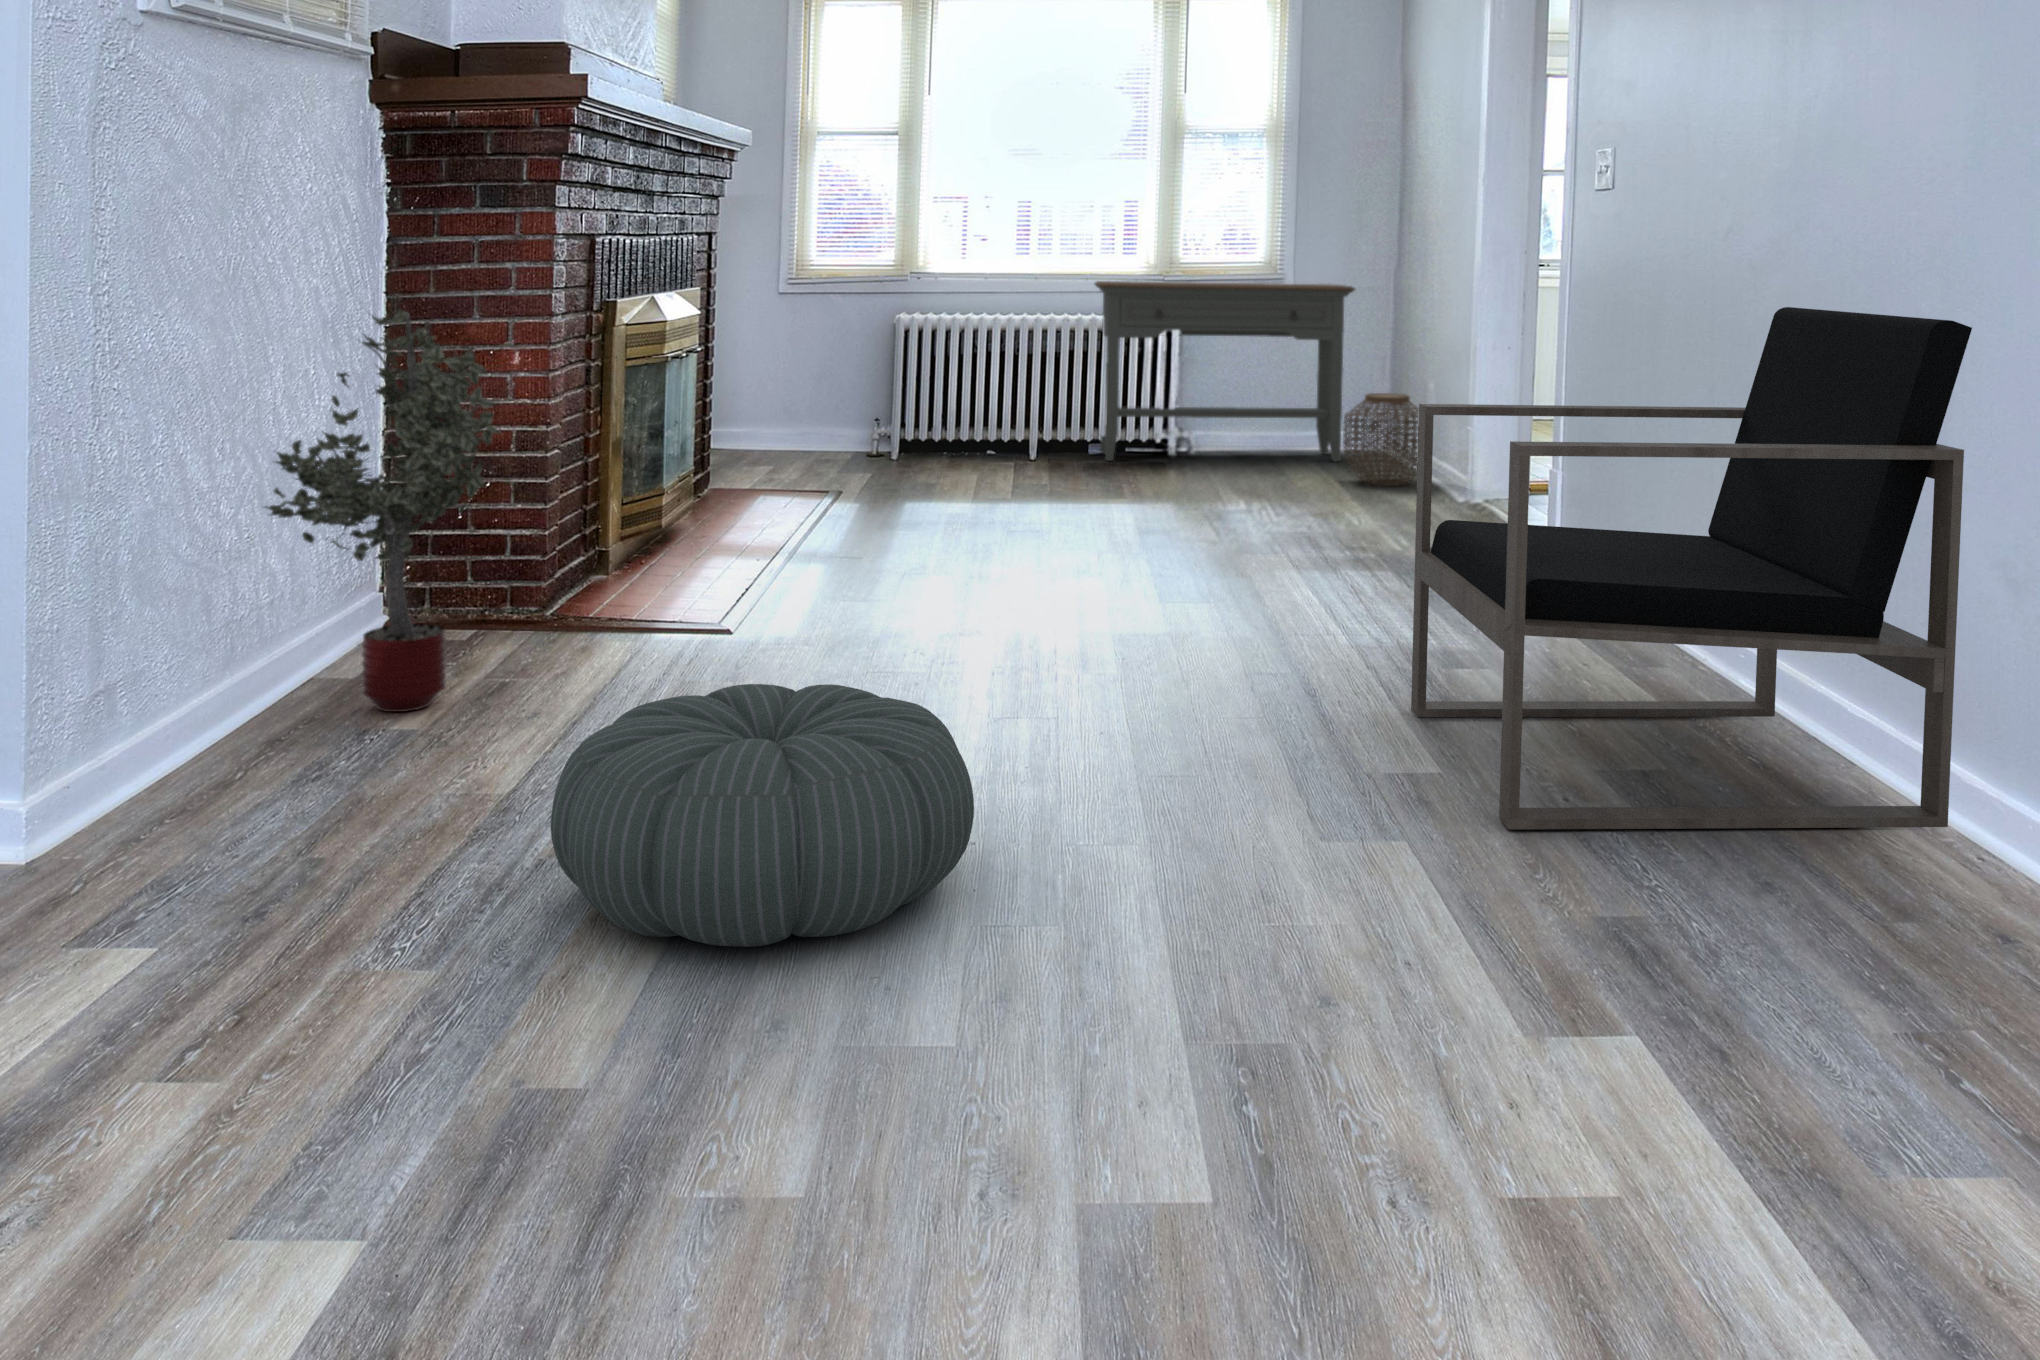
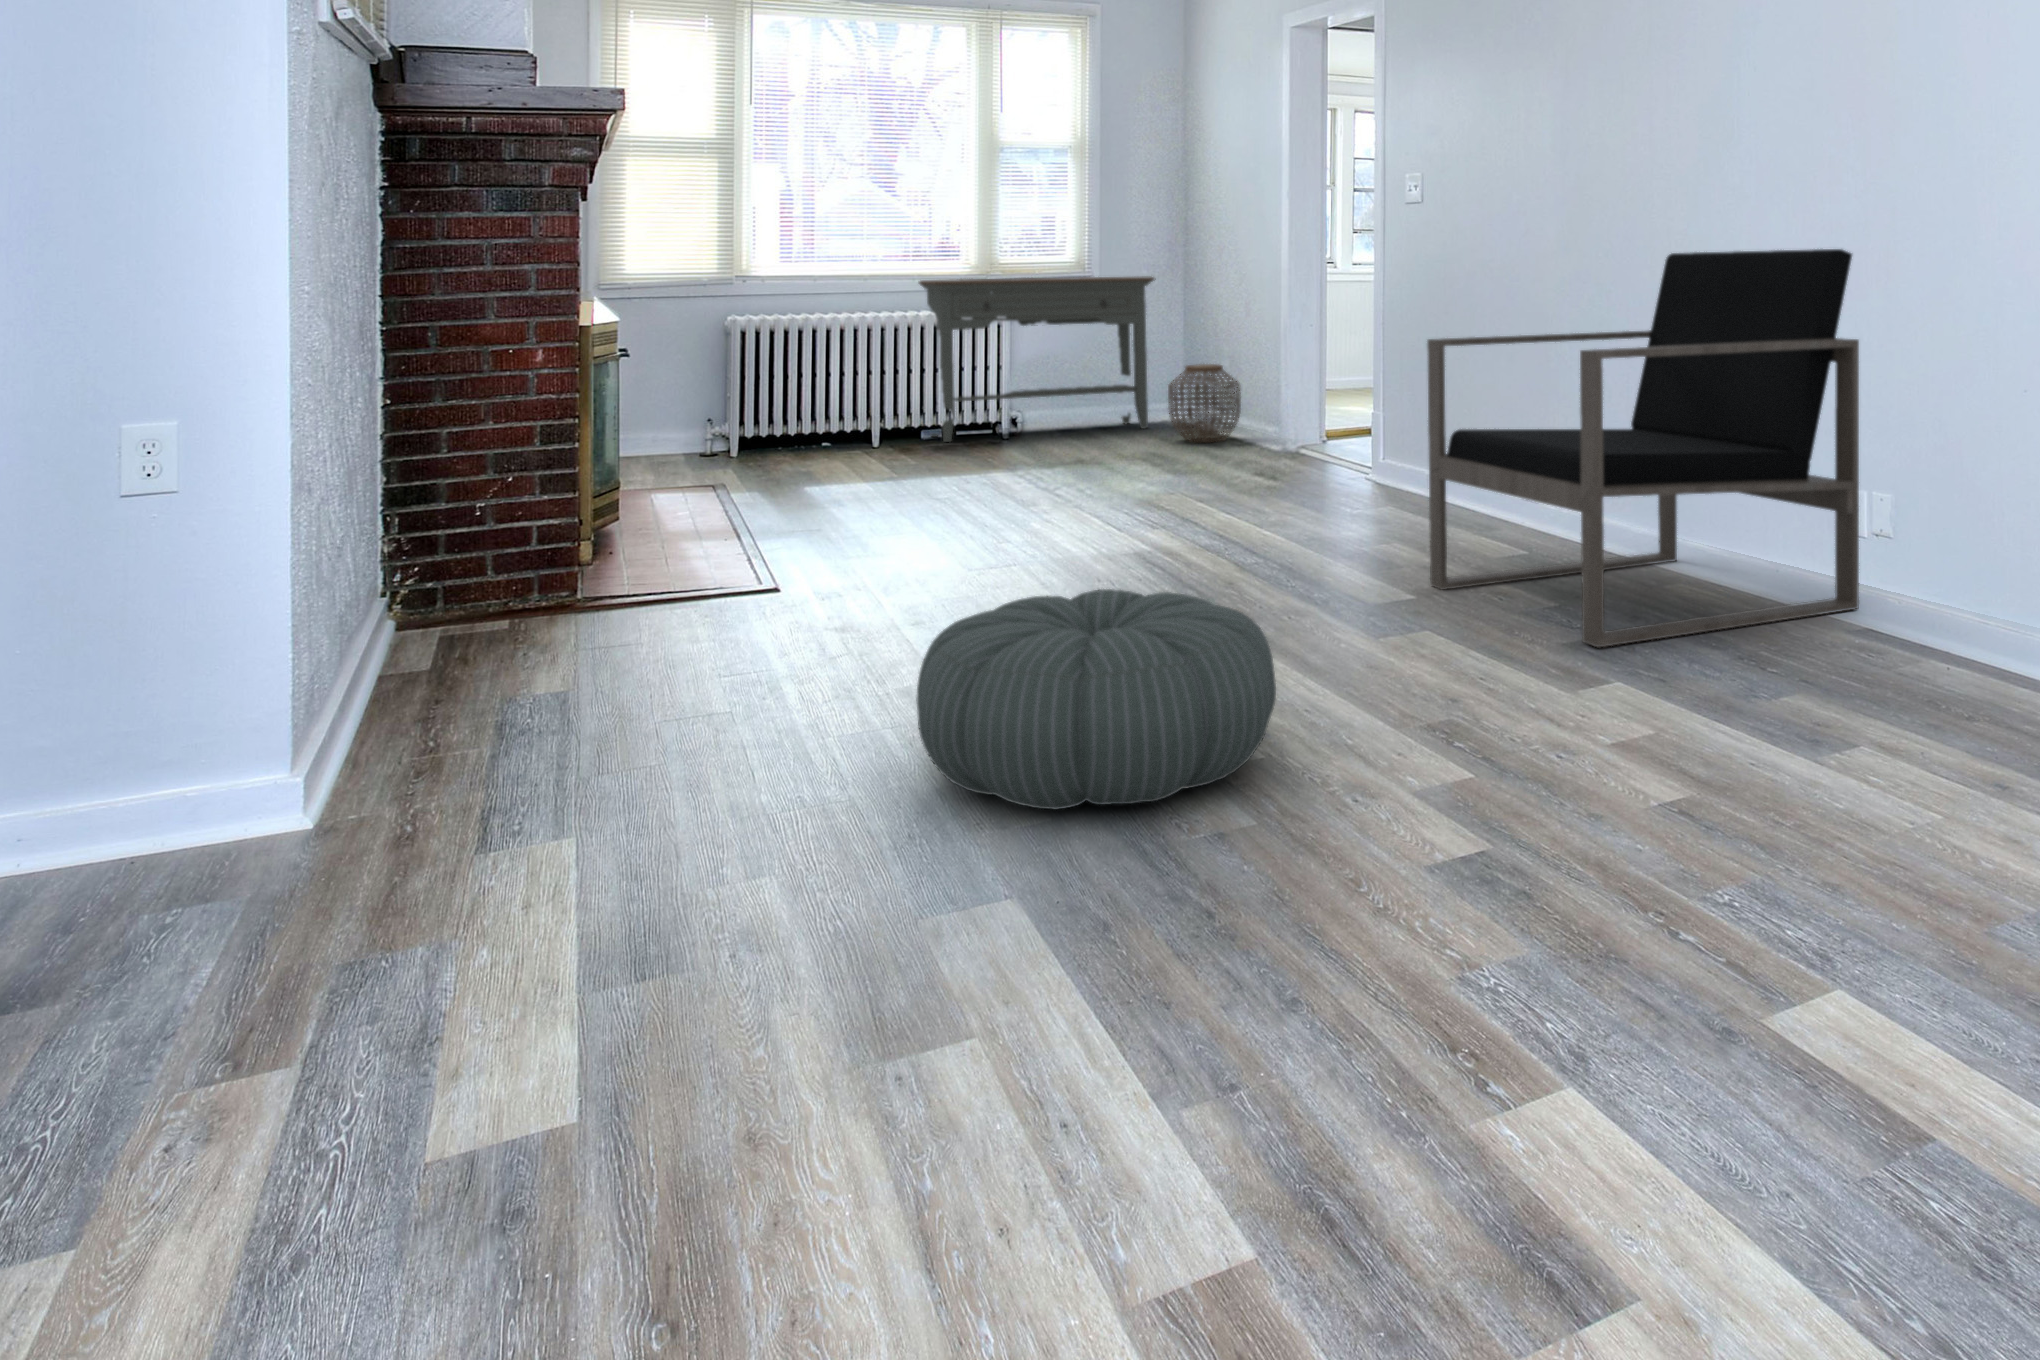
potted tree: present [266,310,501,712] -> none [379,293,615,696]

